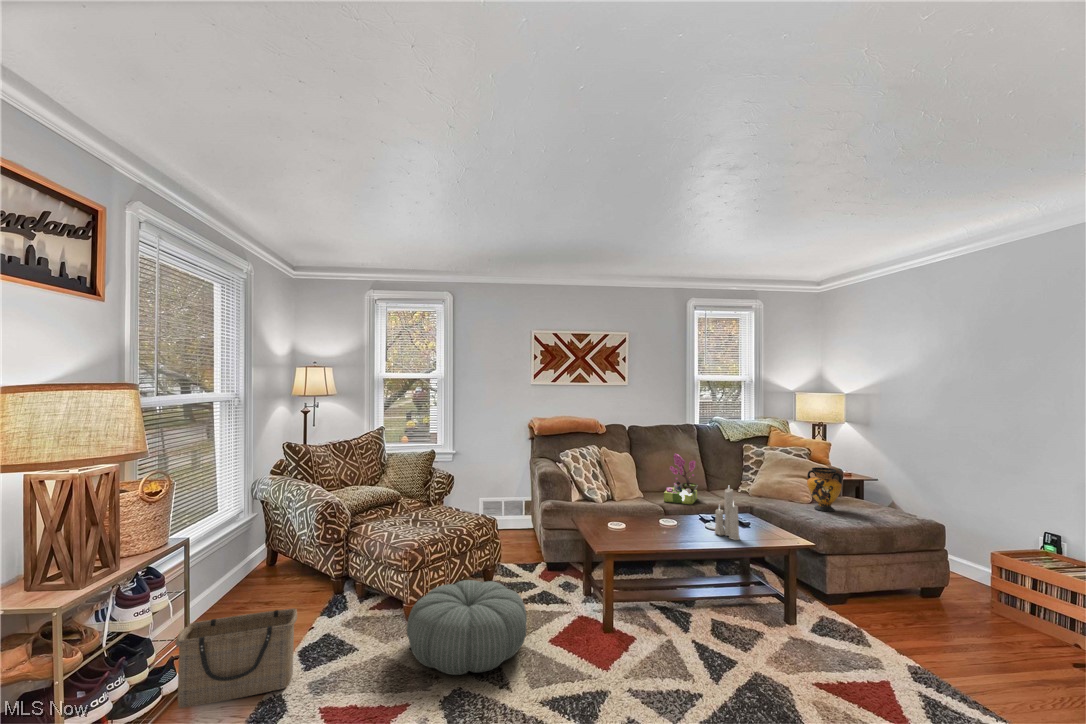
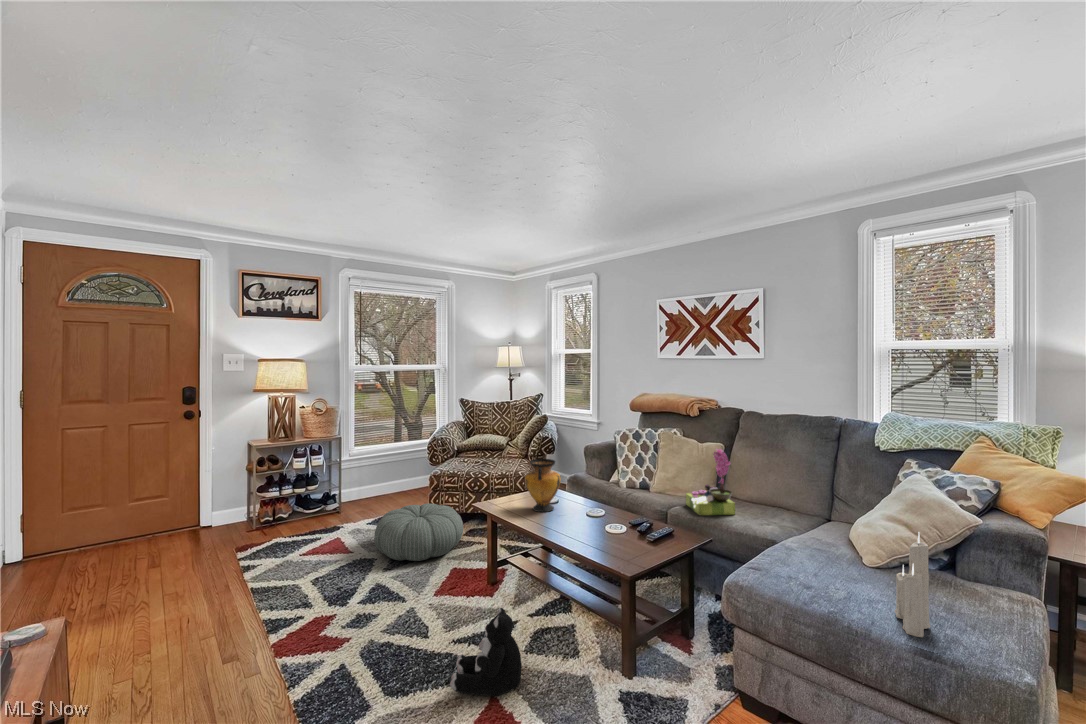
vase: present [807,467,842,512] -> present [525,459,561,512]
candle: present [715,488,740,540] -> present [894,533,930,637]
plush toy: none [761,603,819,690] -> present [450,608,522,696]
basket: present [175,609,297,708] -> none [323,480,368,526]

